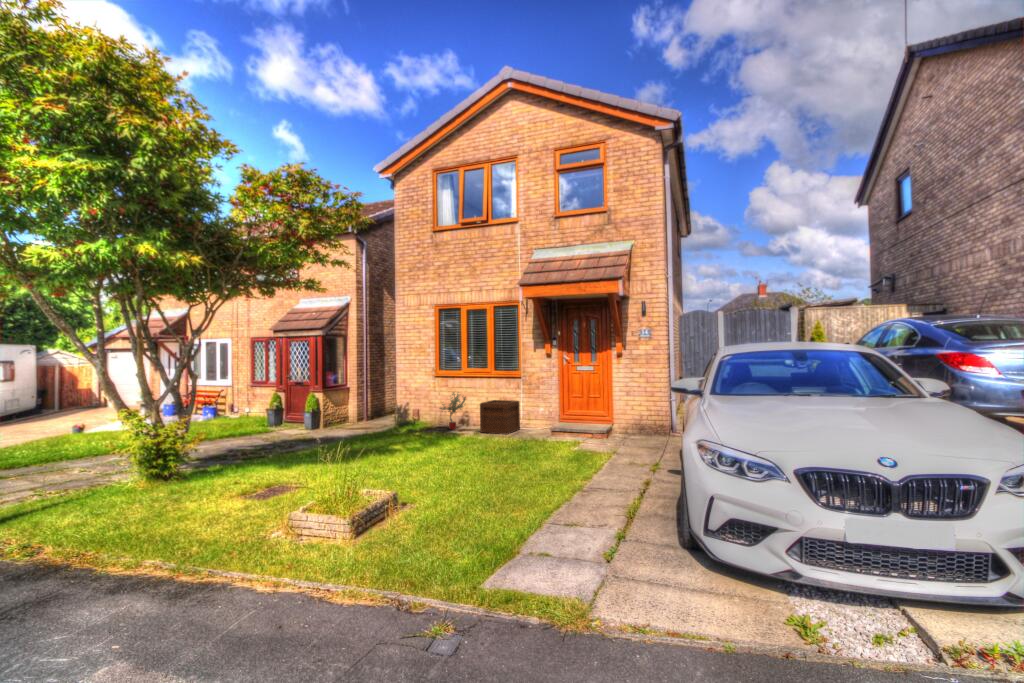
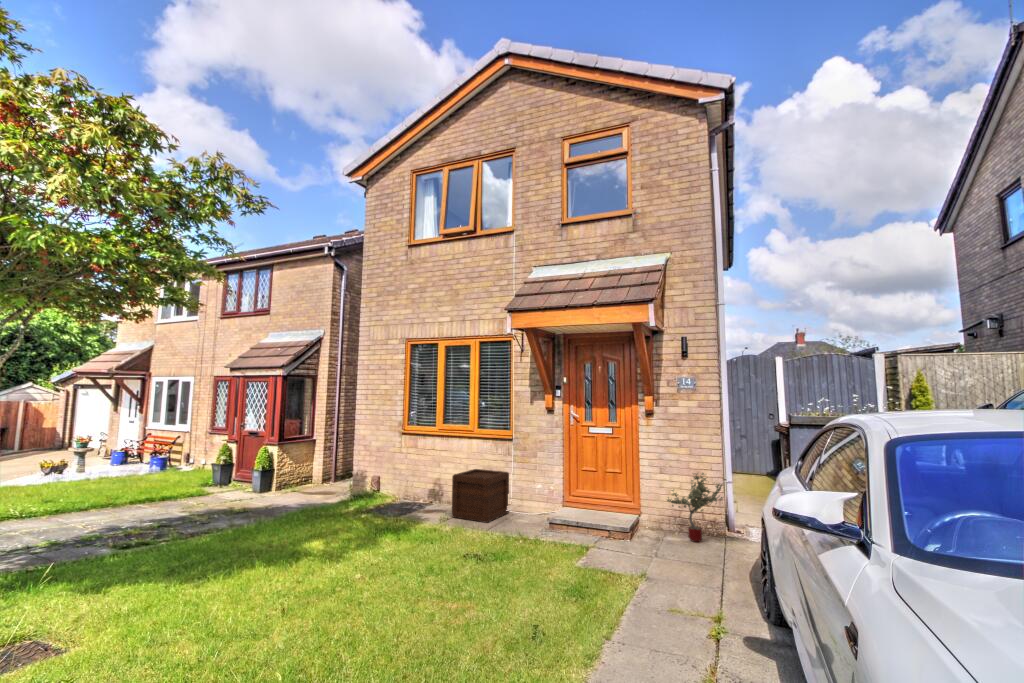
potted tree: present [440,392,466,430] -> present [667,473,723,542]

